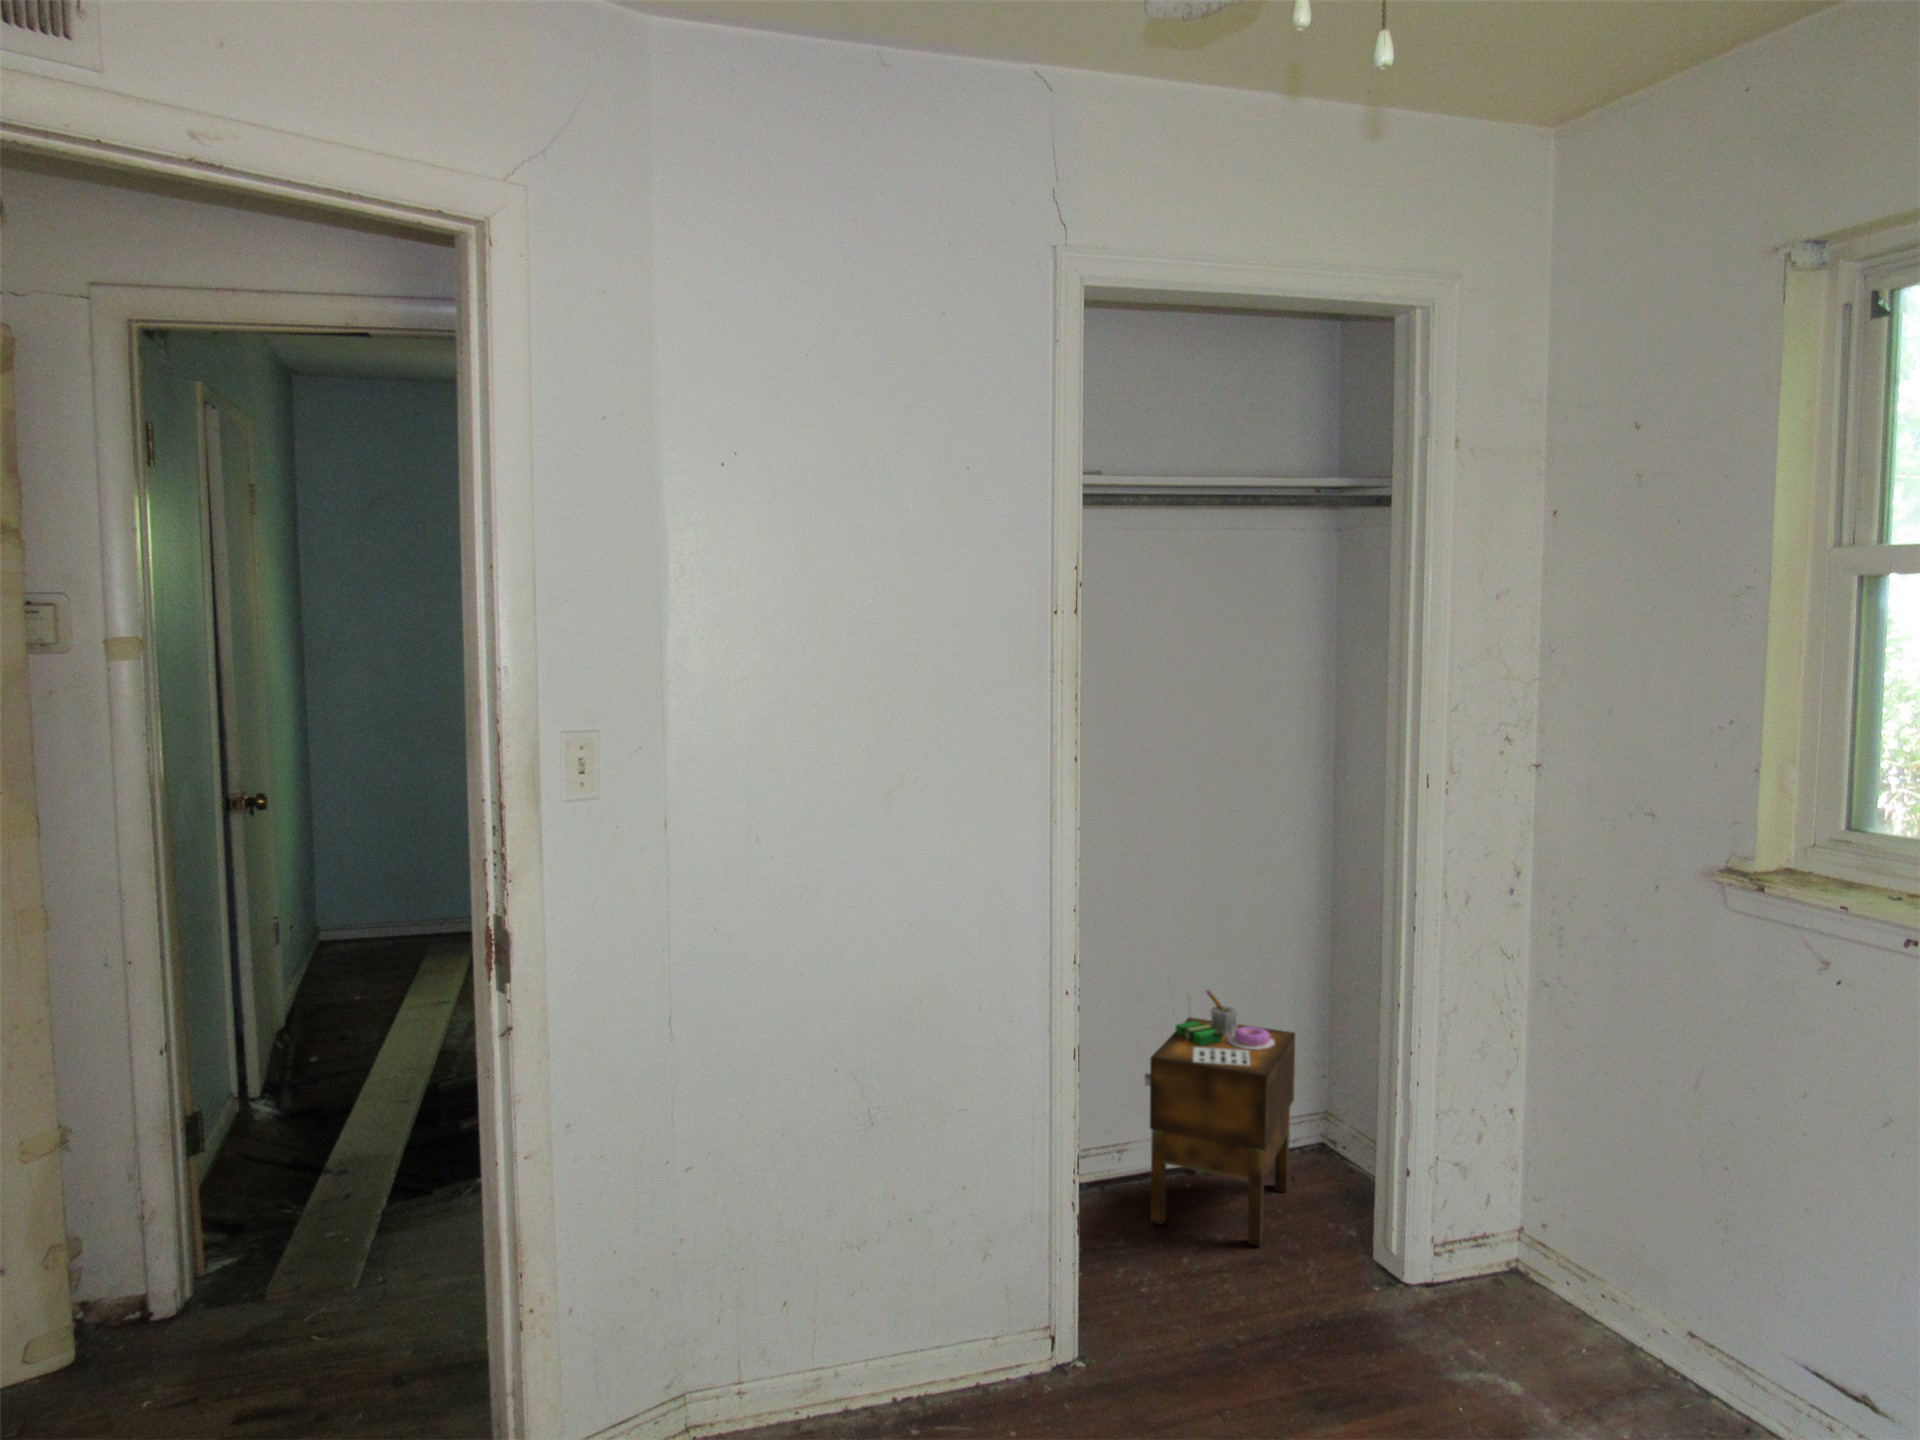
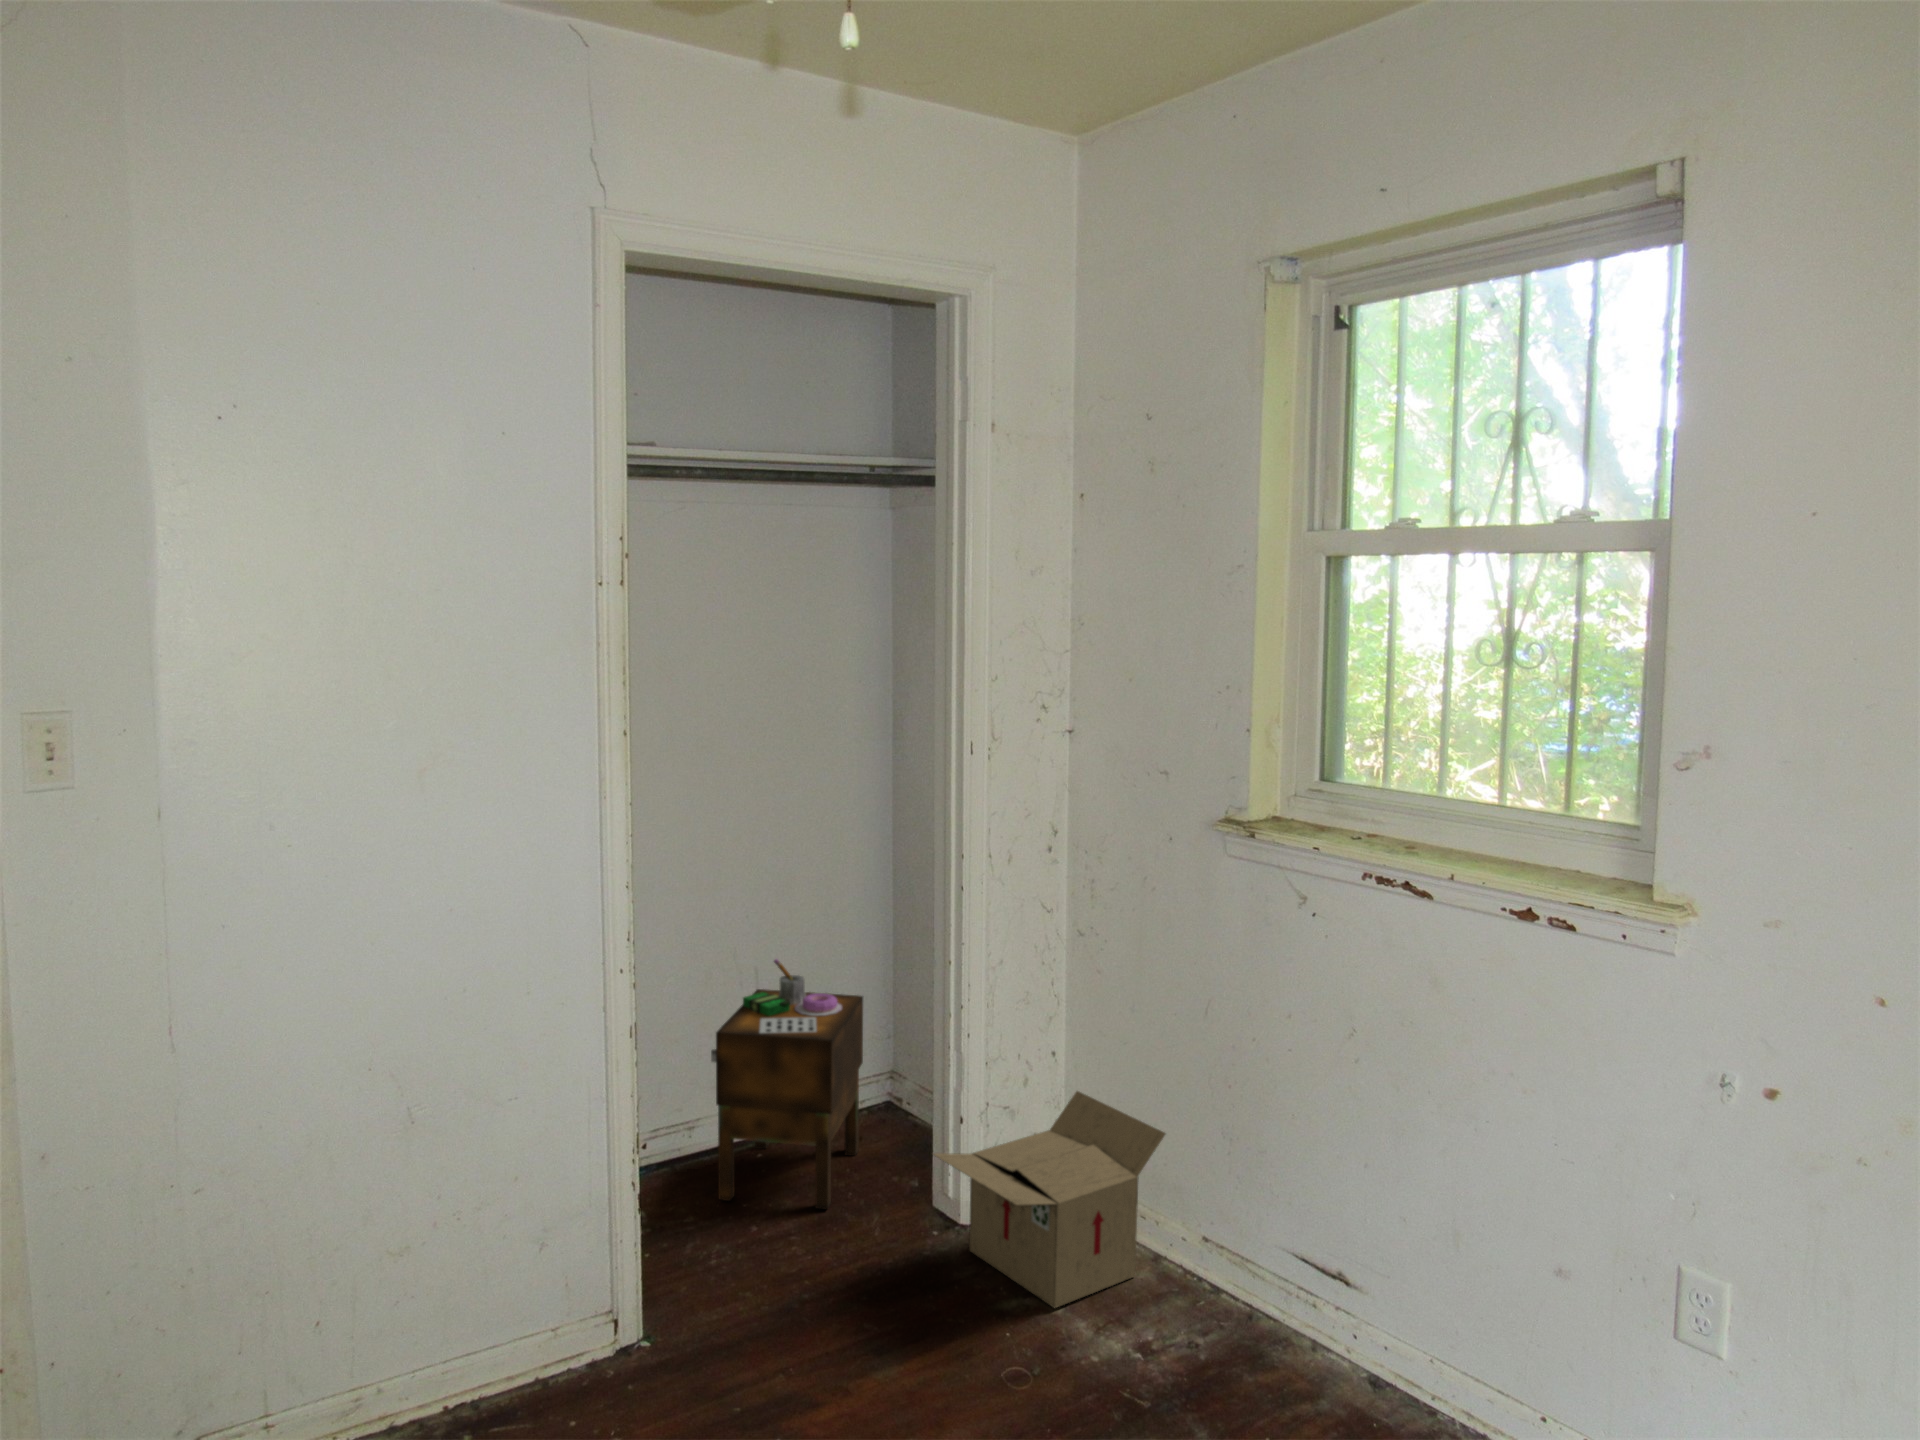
cardboard box: none [1375,1153,1647,1393] -> present [933,1091,1165,1308]

